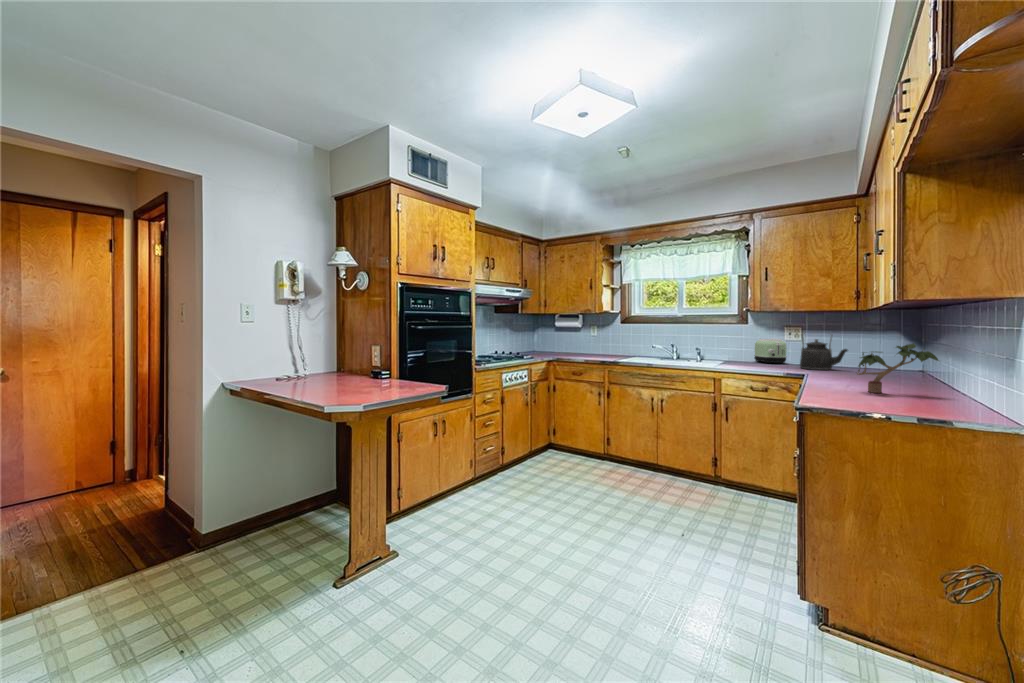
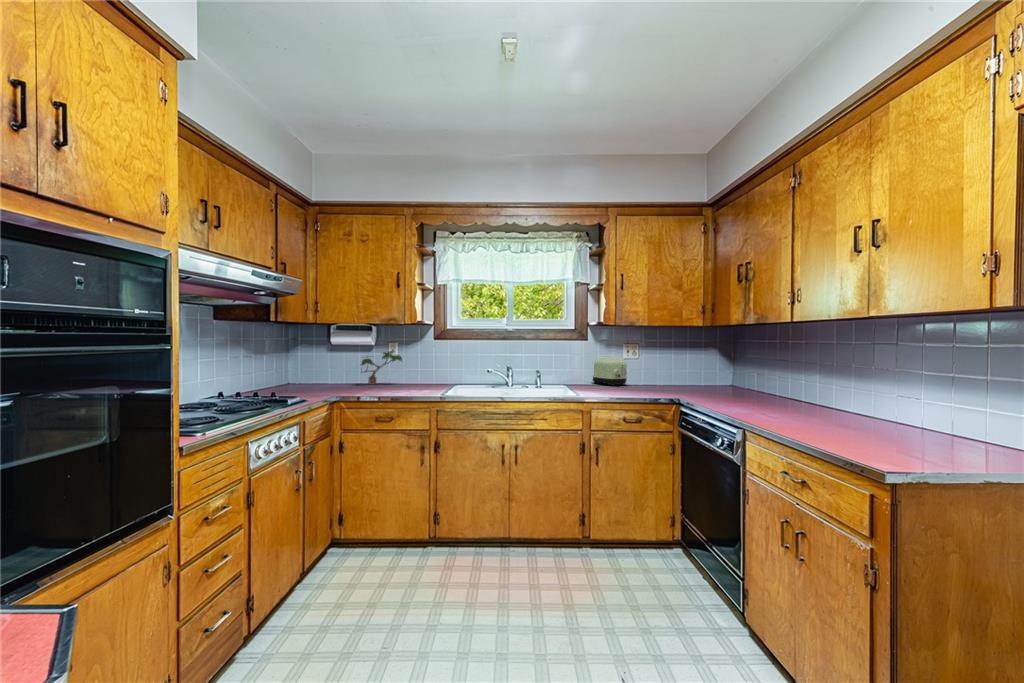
kettle: present [800,333,848,370] -> none [655,351,701,393]
potted plant: present [857,343,939,393] -> present [361,351,402,385]

